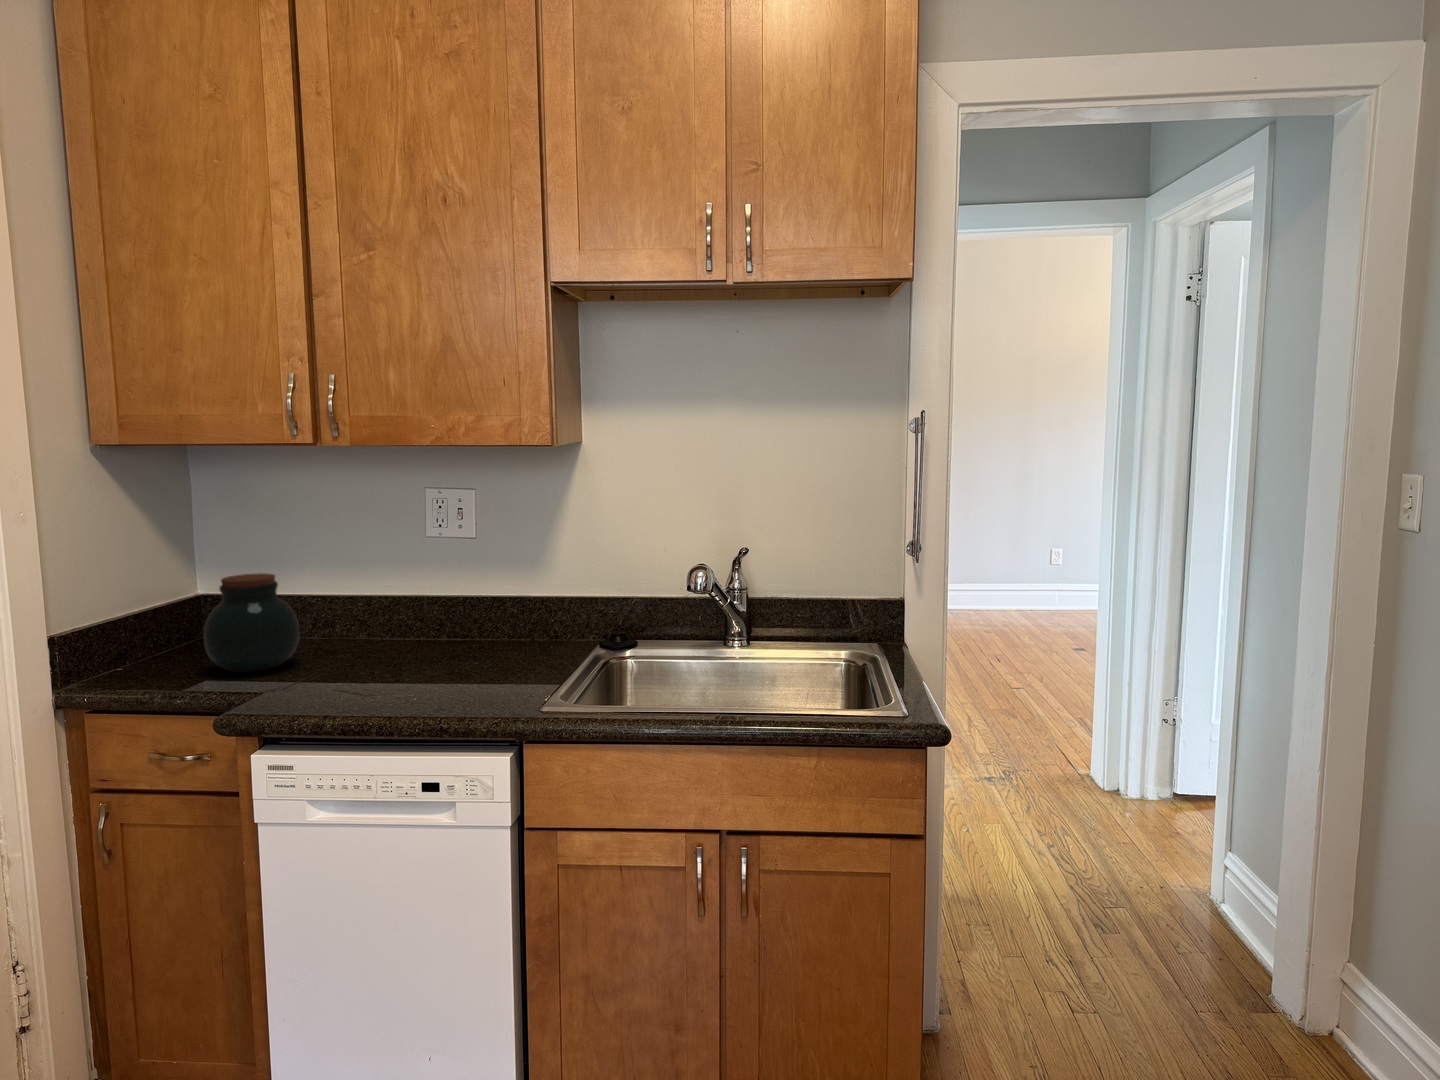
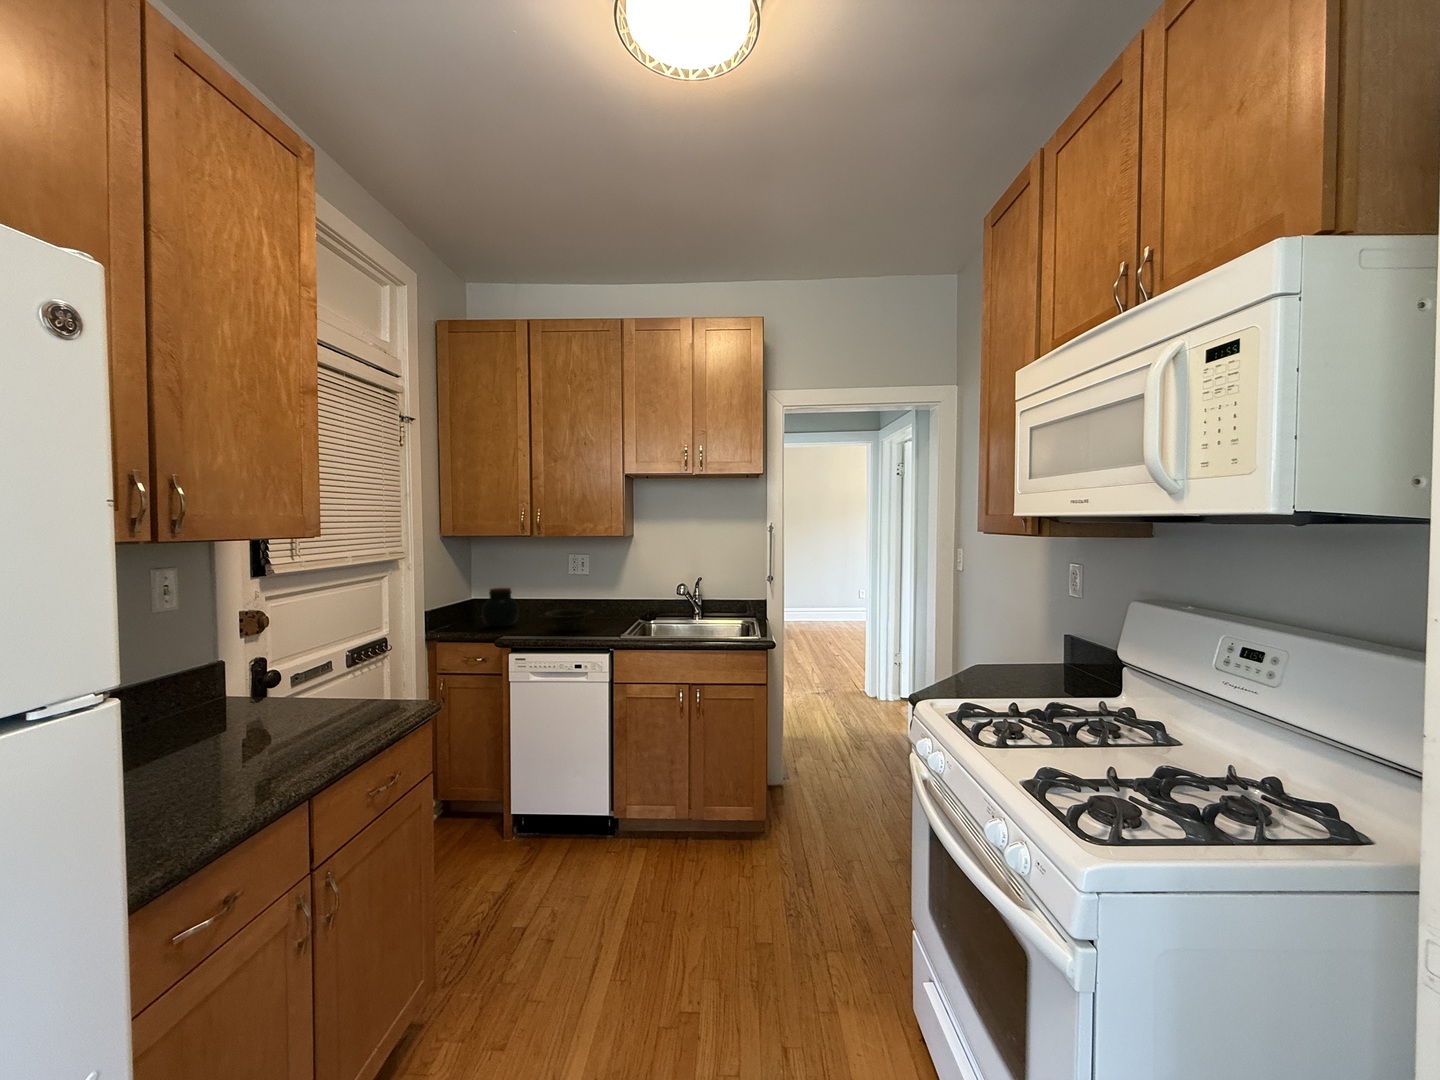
dish: none [351,626,479,687] -> present [545,609,593,631]

